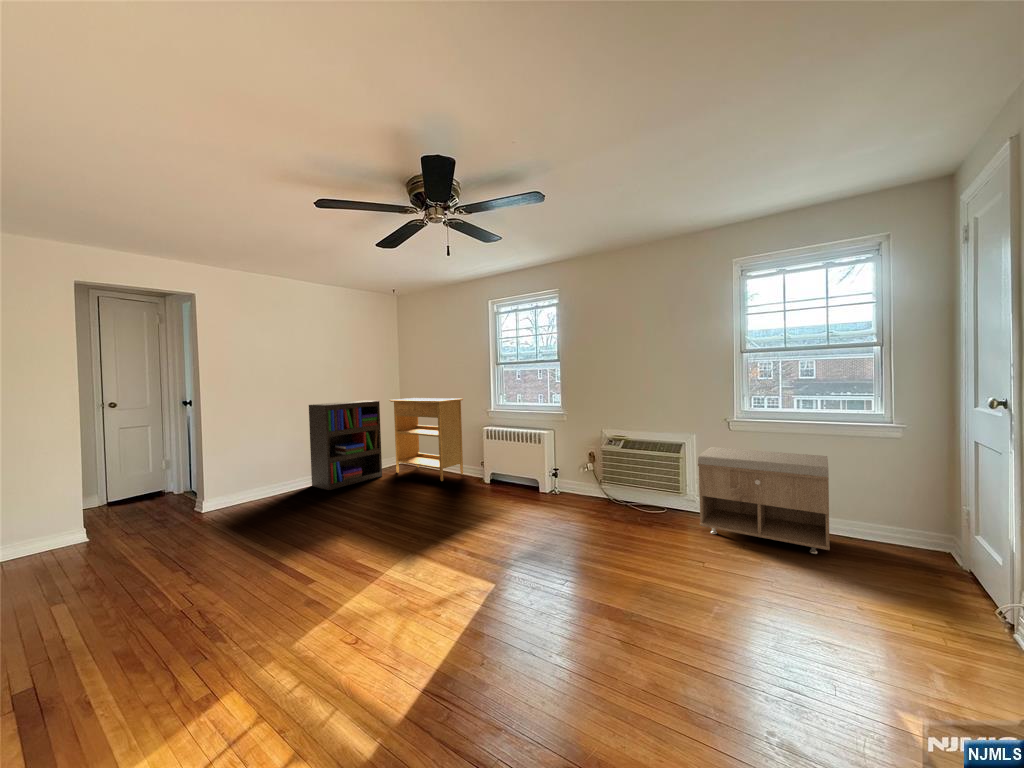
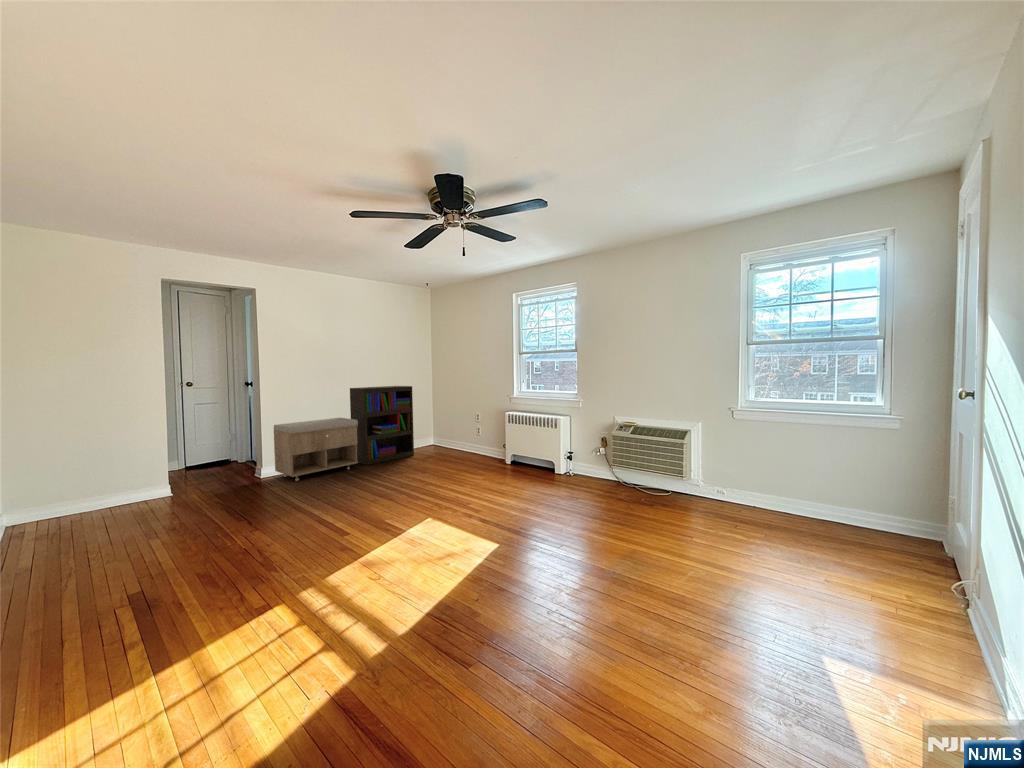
console table: present [389,398,463,481] -> none [421,384,488,461]
storage bench: present [698,447,830,554] -> present [274,418,358,481]

